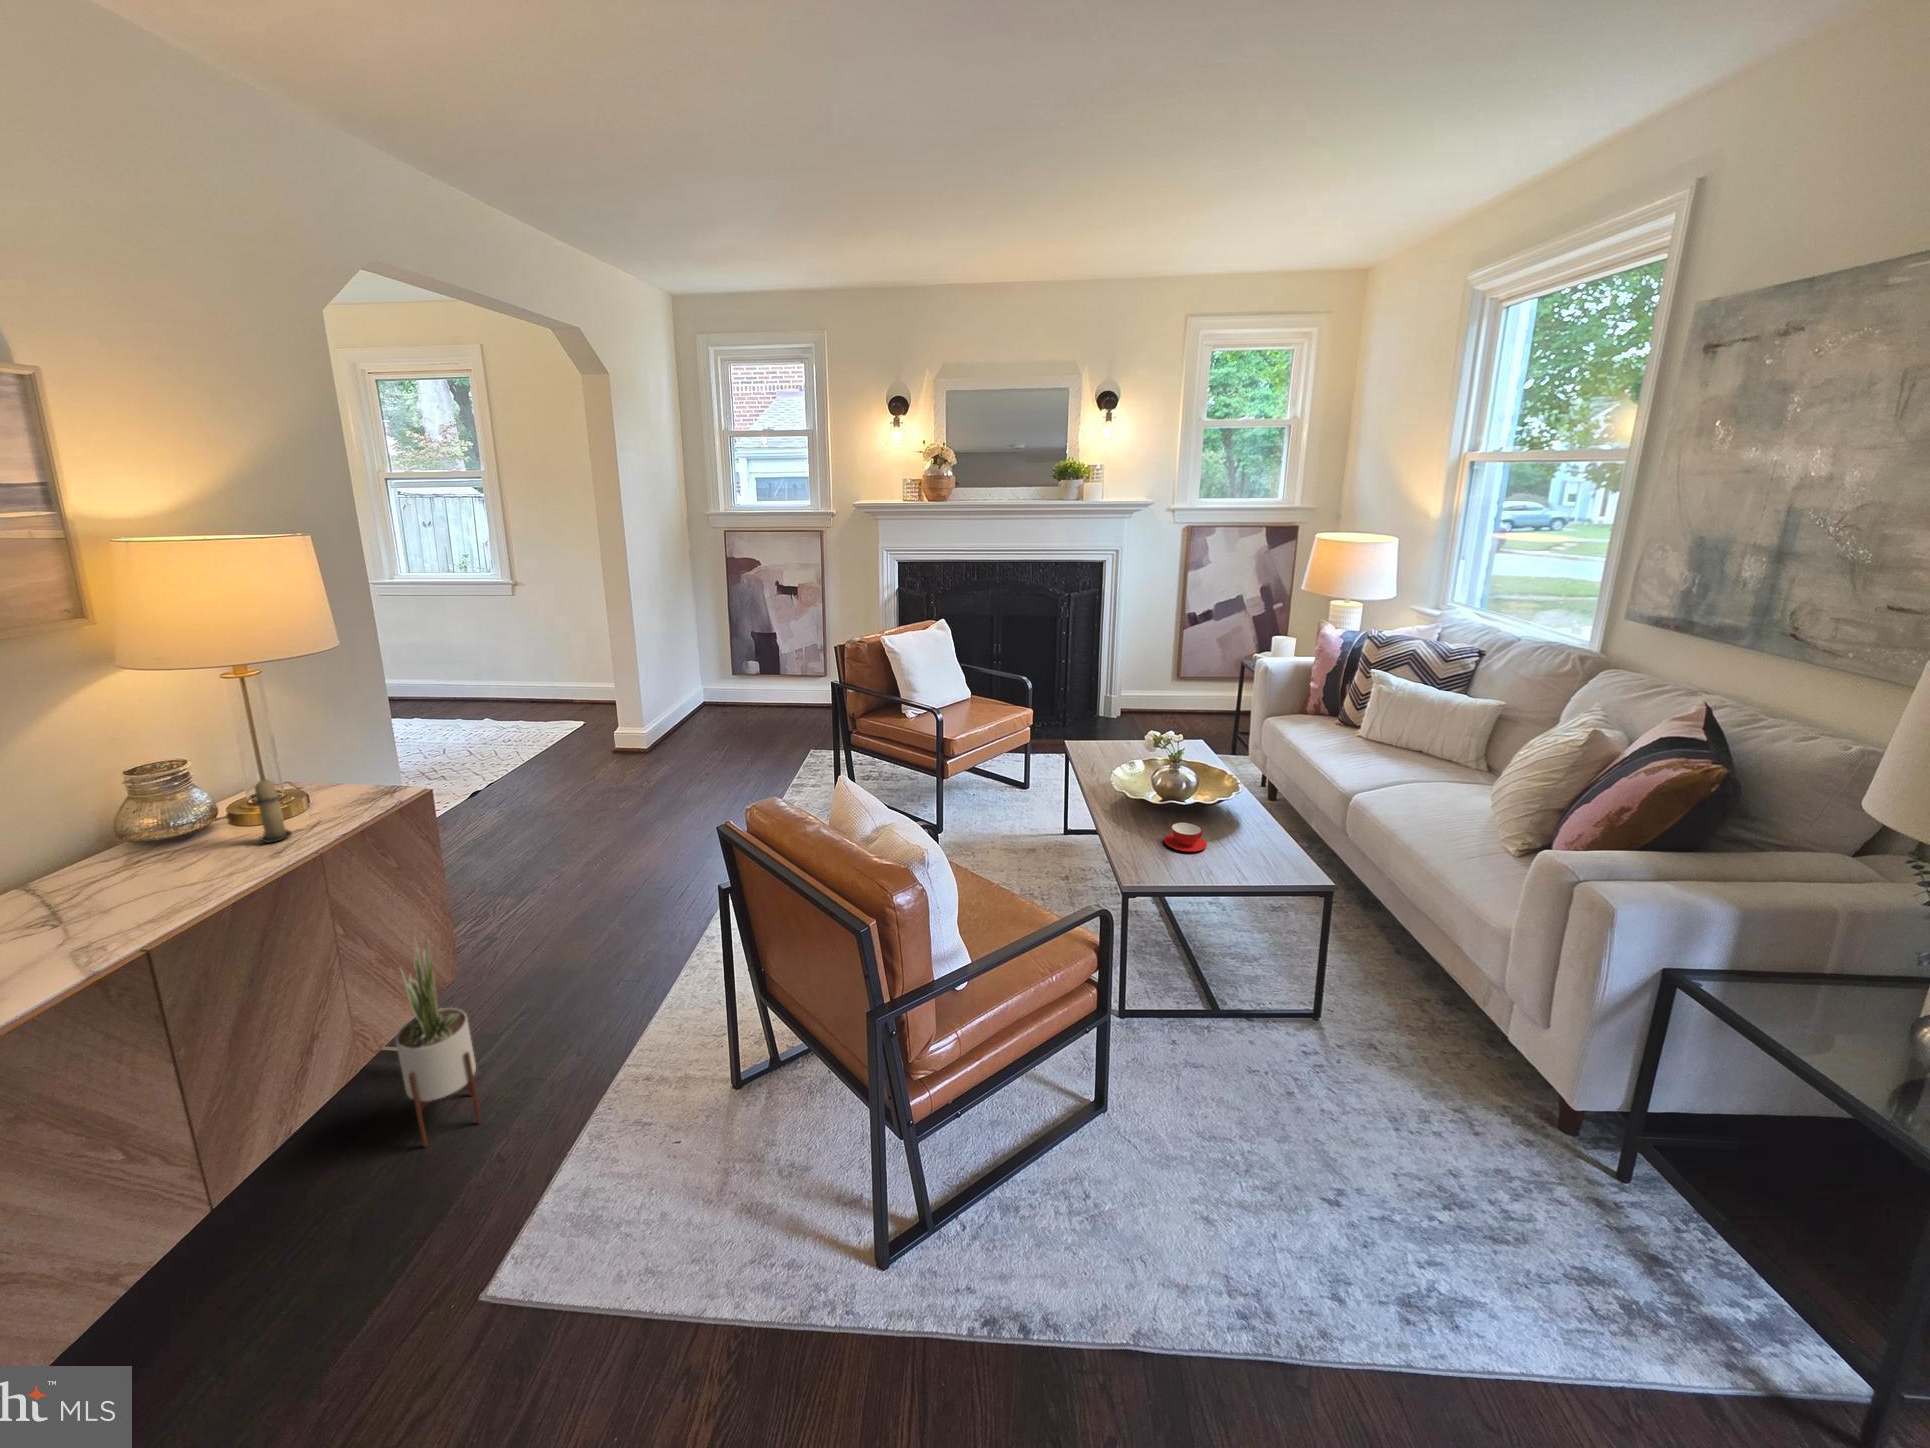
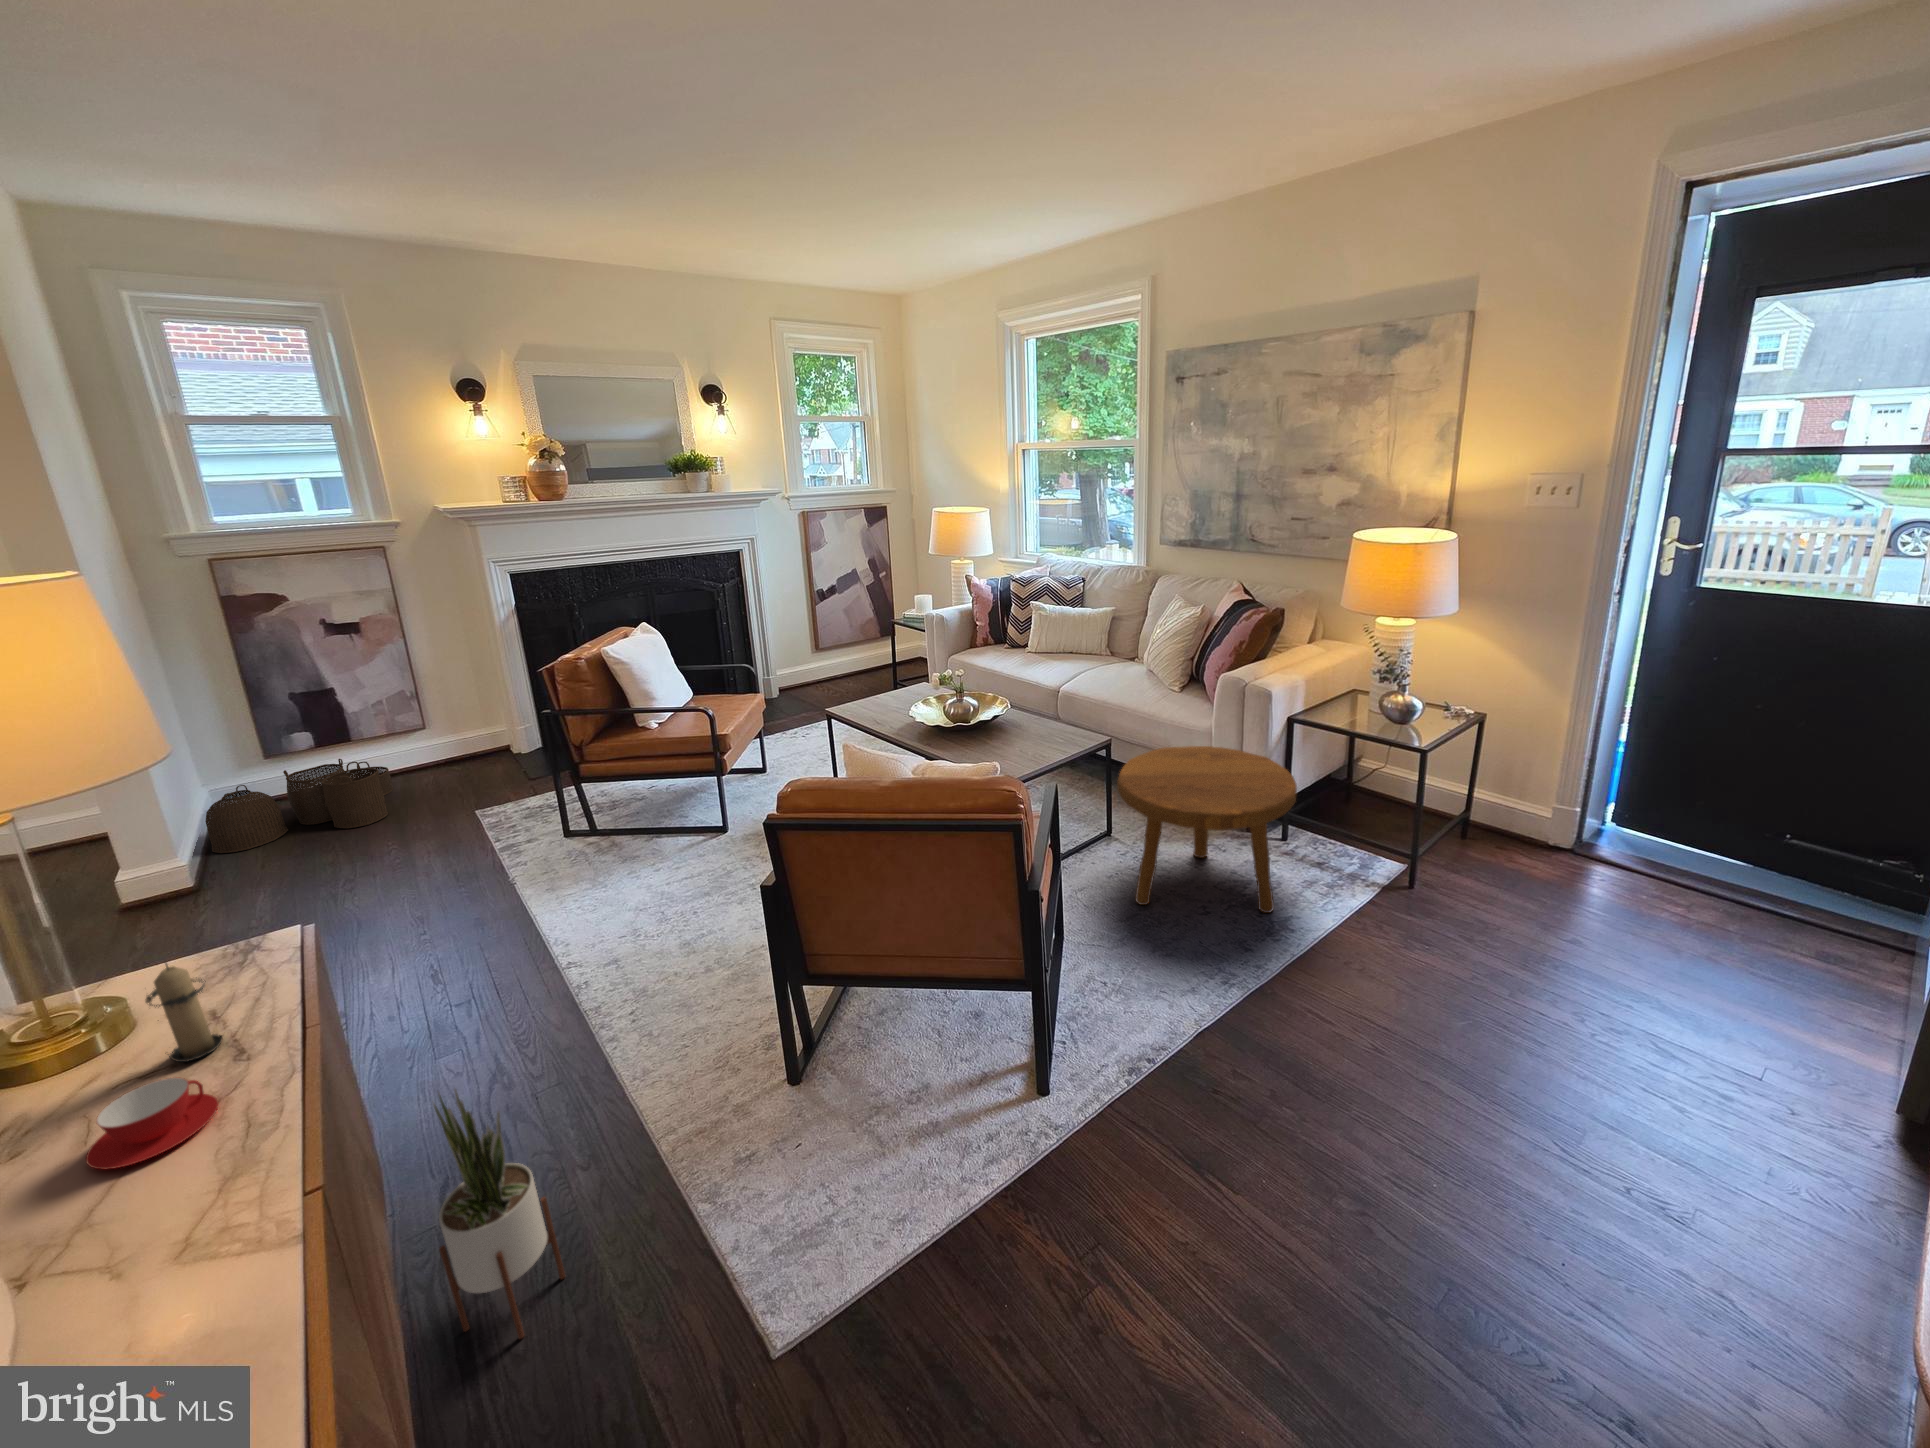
woven basket: none [677,683,790,735] -> present [205,759,393,853]
teacup: present [1164,823,1207,852] -> present [86,1077,218,1169]
footstool: none [1239,918,1573,1269] -> present [1117,746,1297,913]

